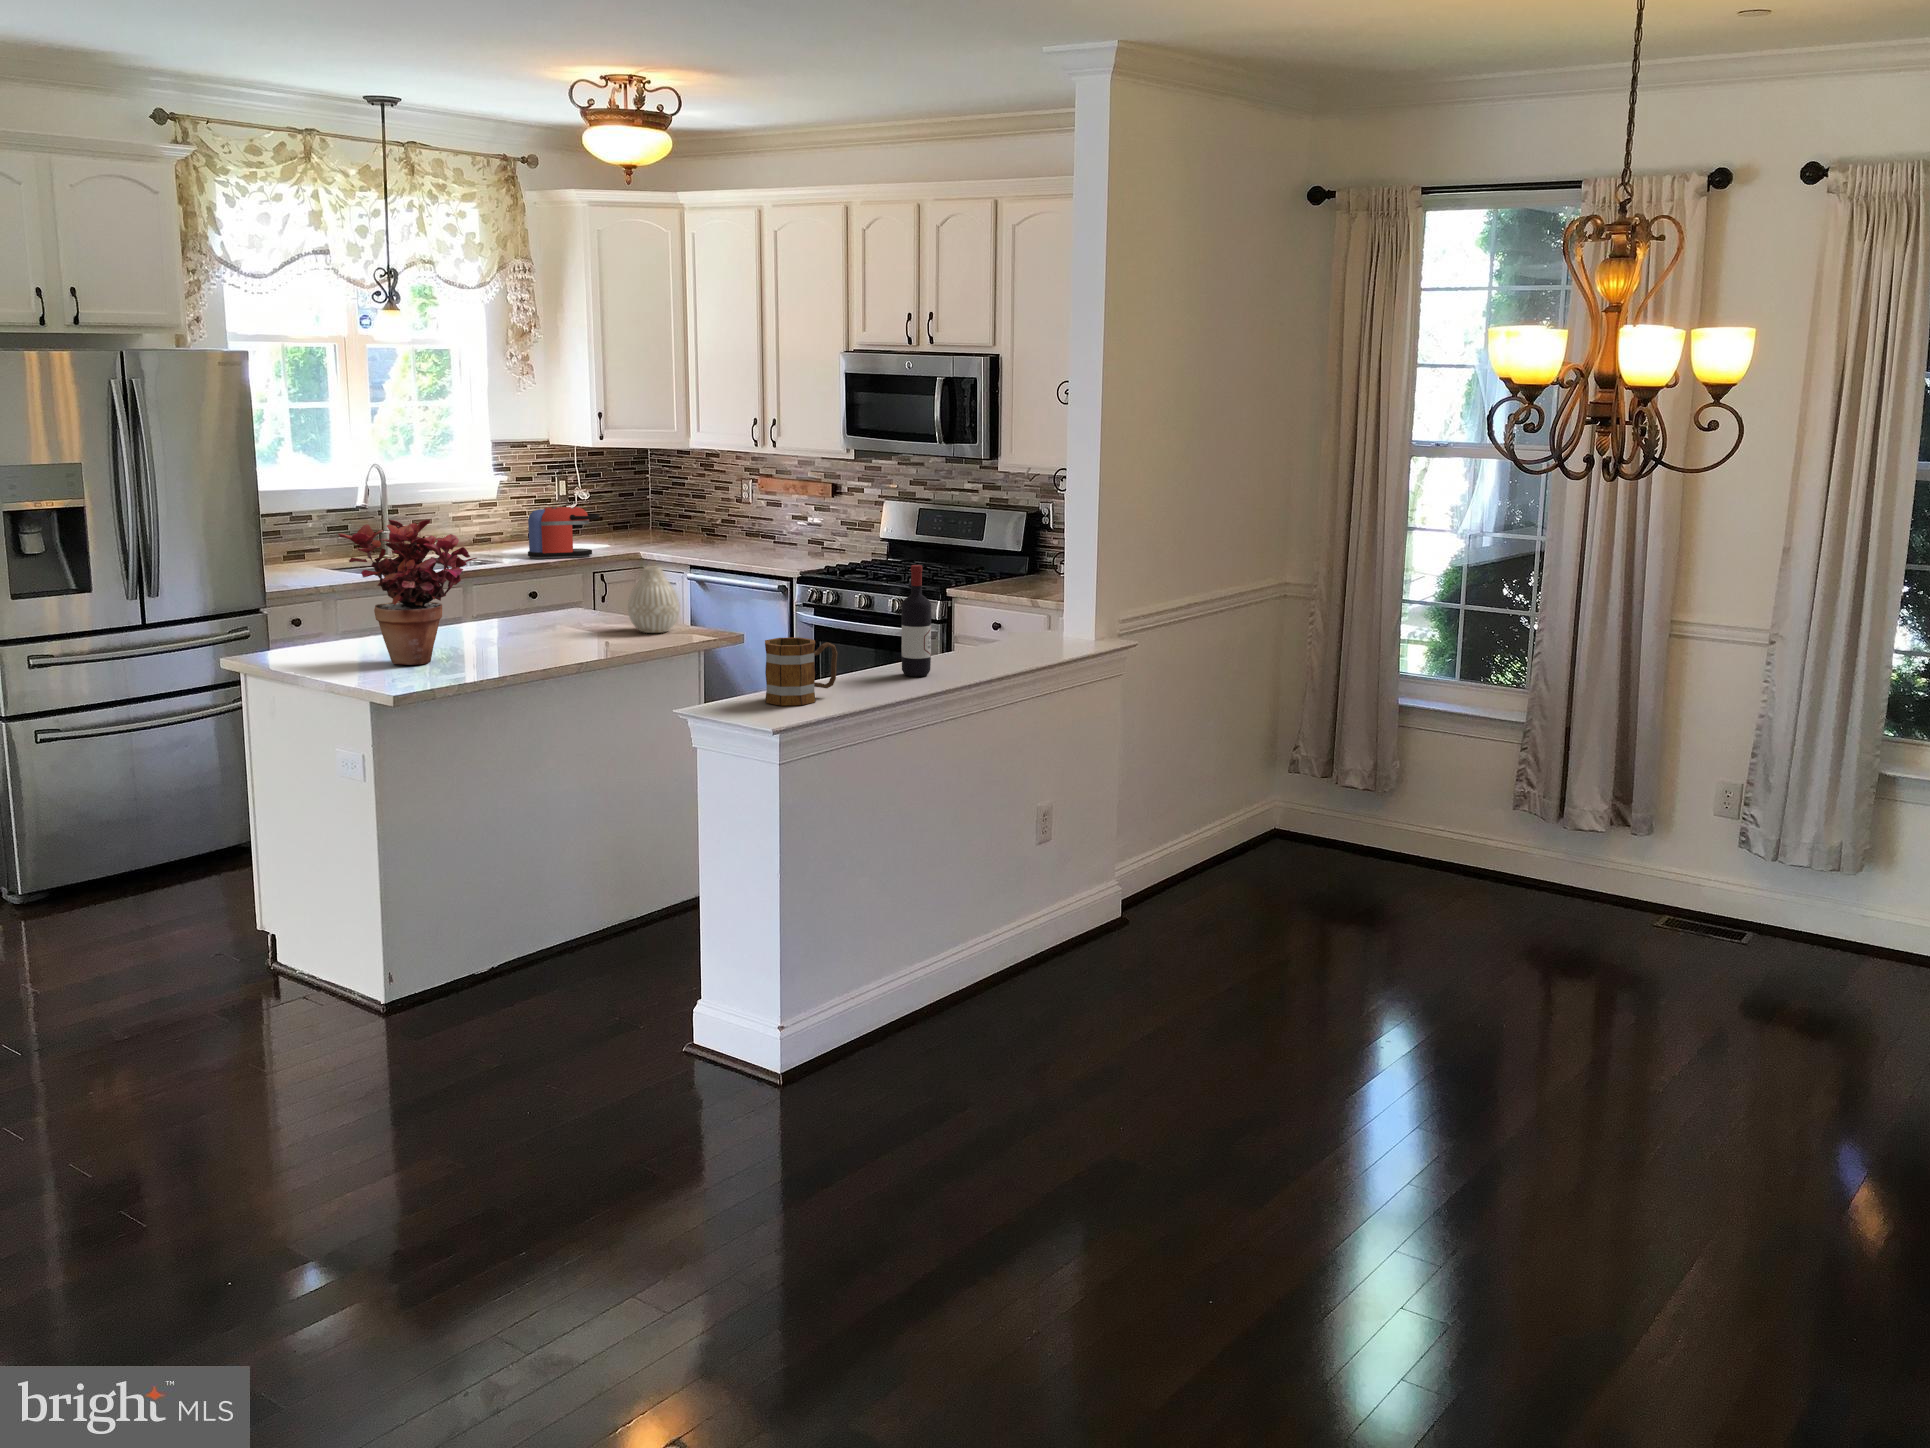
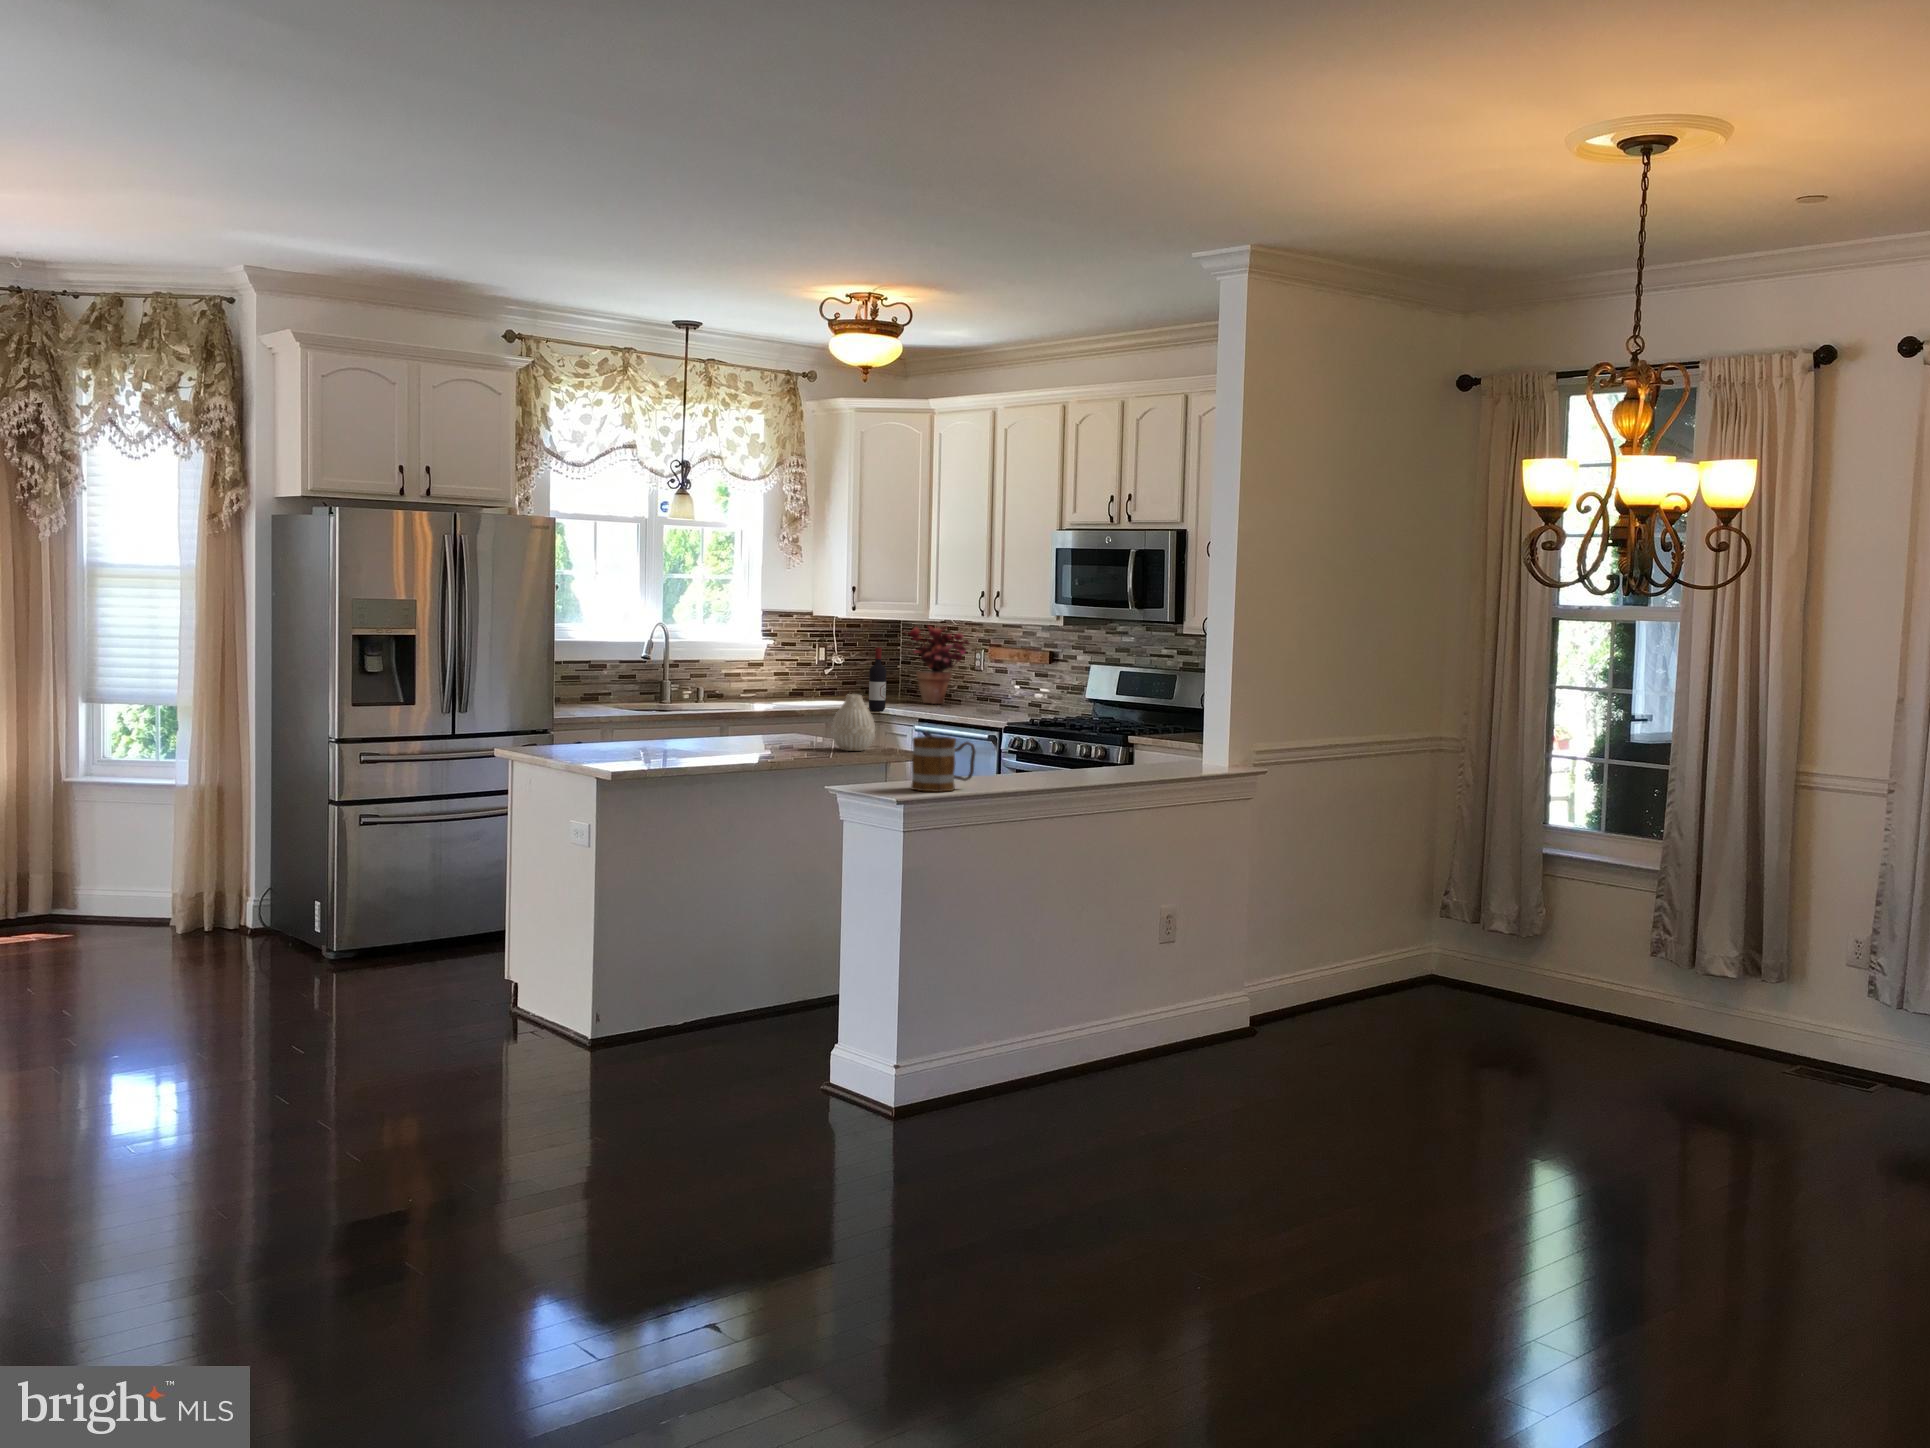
coffee maker: present [528,507,600,559] -> none [781,665,845,709]
potted plant: present [338,519,477,665] -> present [904,626,970,704]
wine bottle: present [902,565,931,677] -> present [869,648,886,711]

